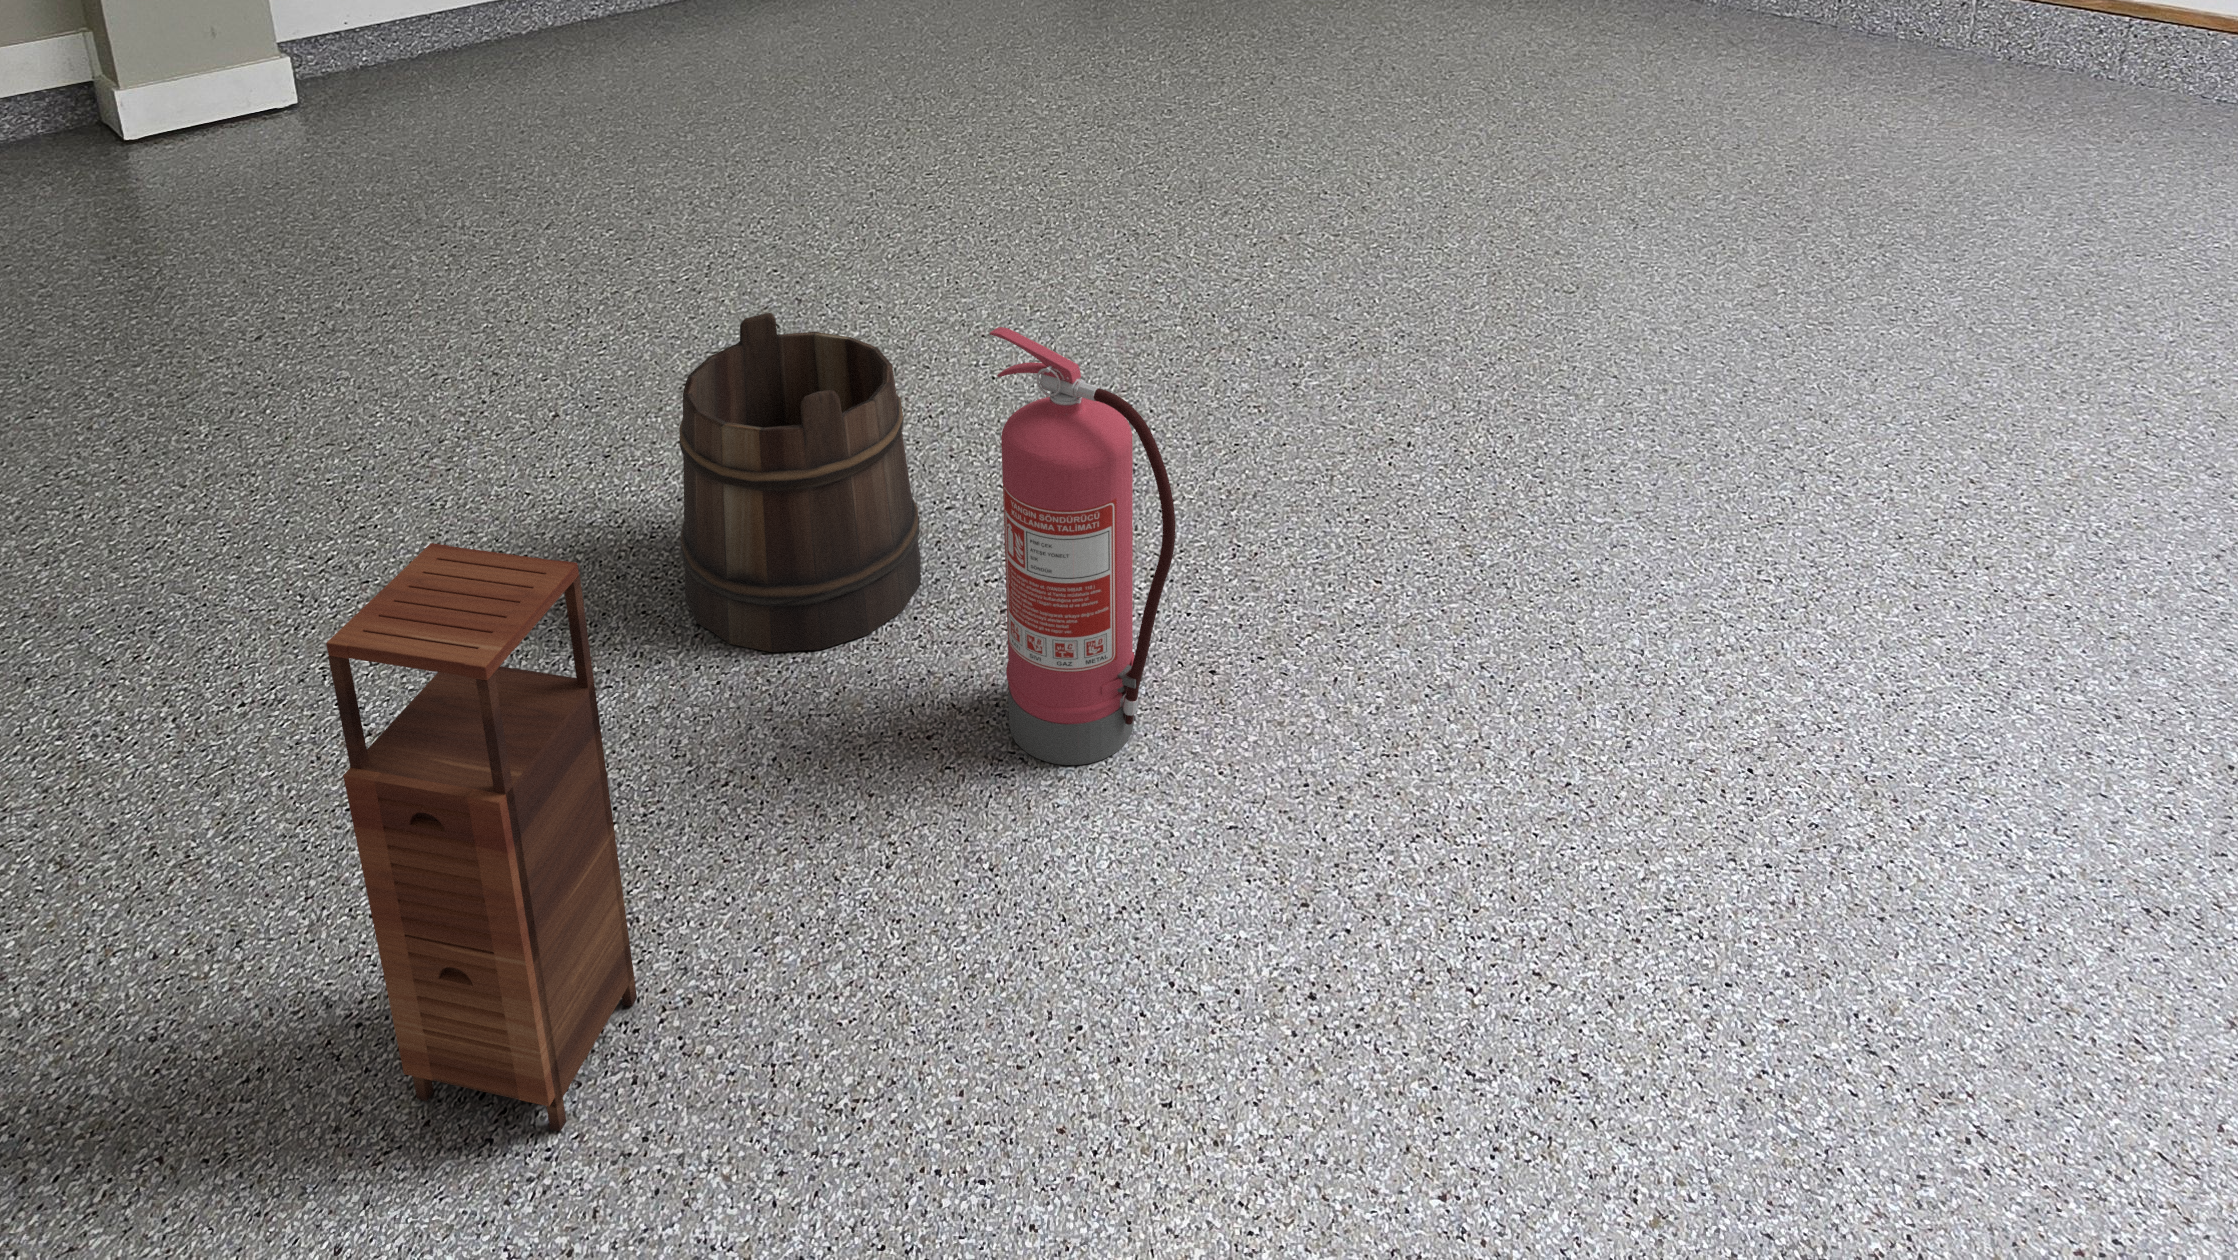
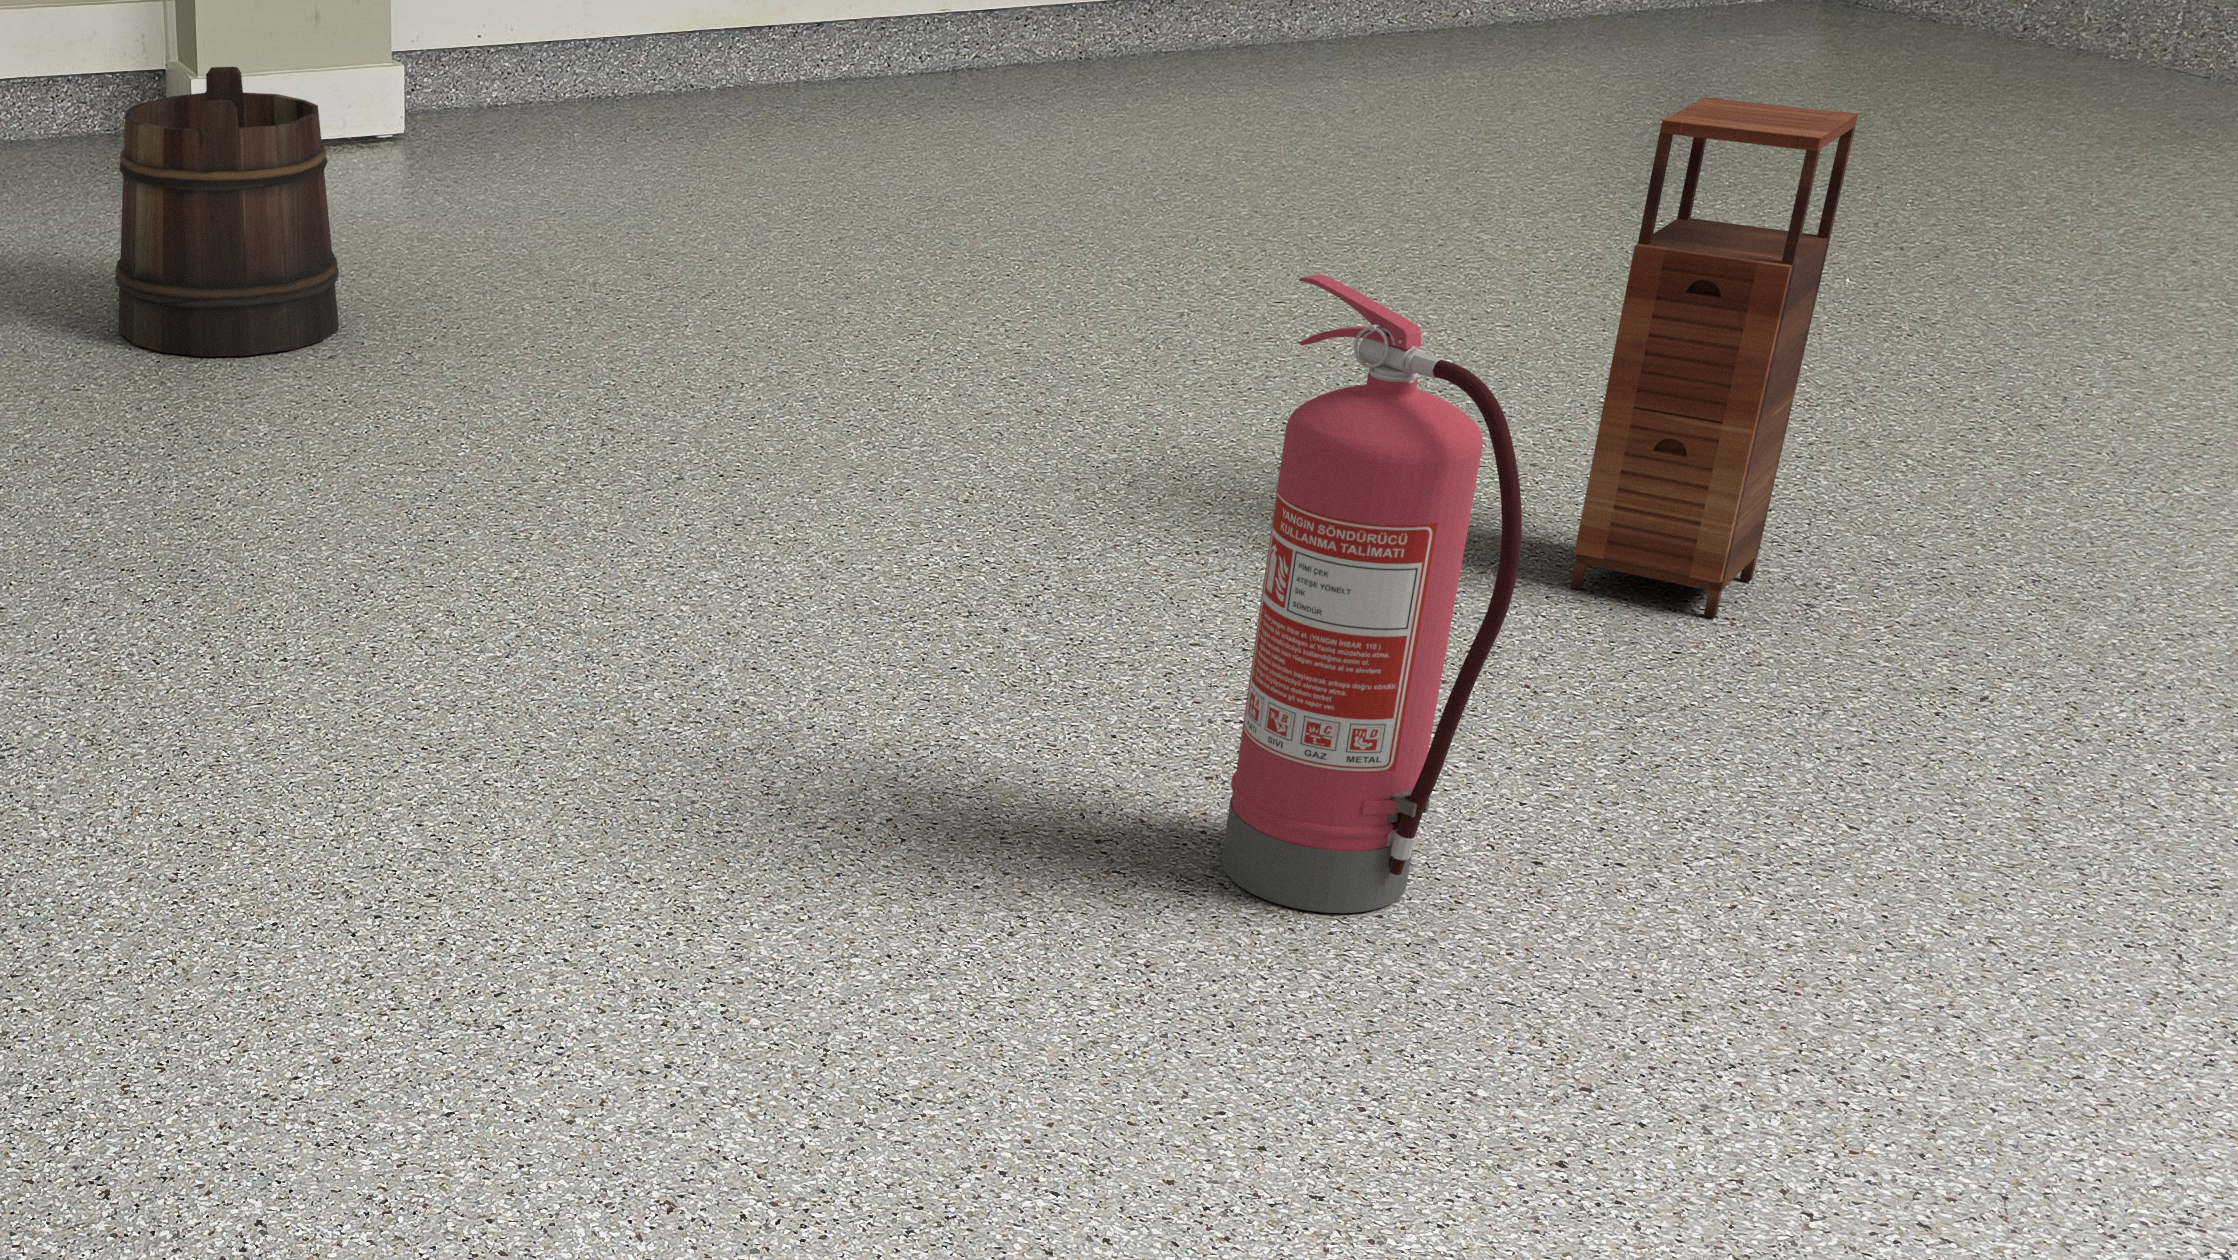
bucket: present [679,313,921,652] -> present [115,67,339,357]
storage cabinet: present [326,543,637,1131] -> present [1570,97,1858,618]

